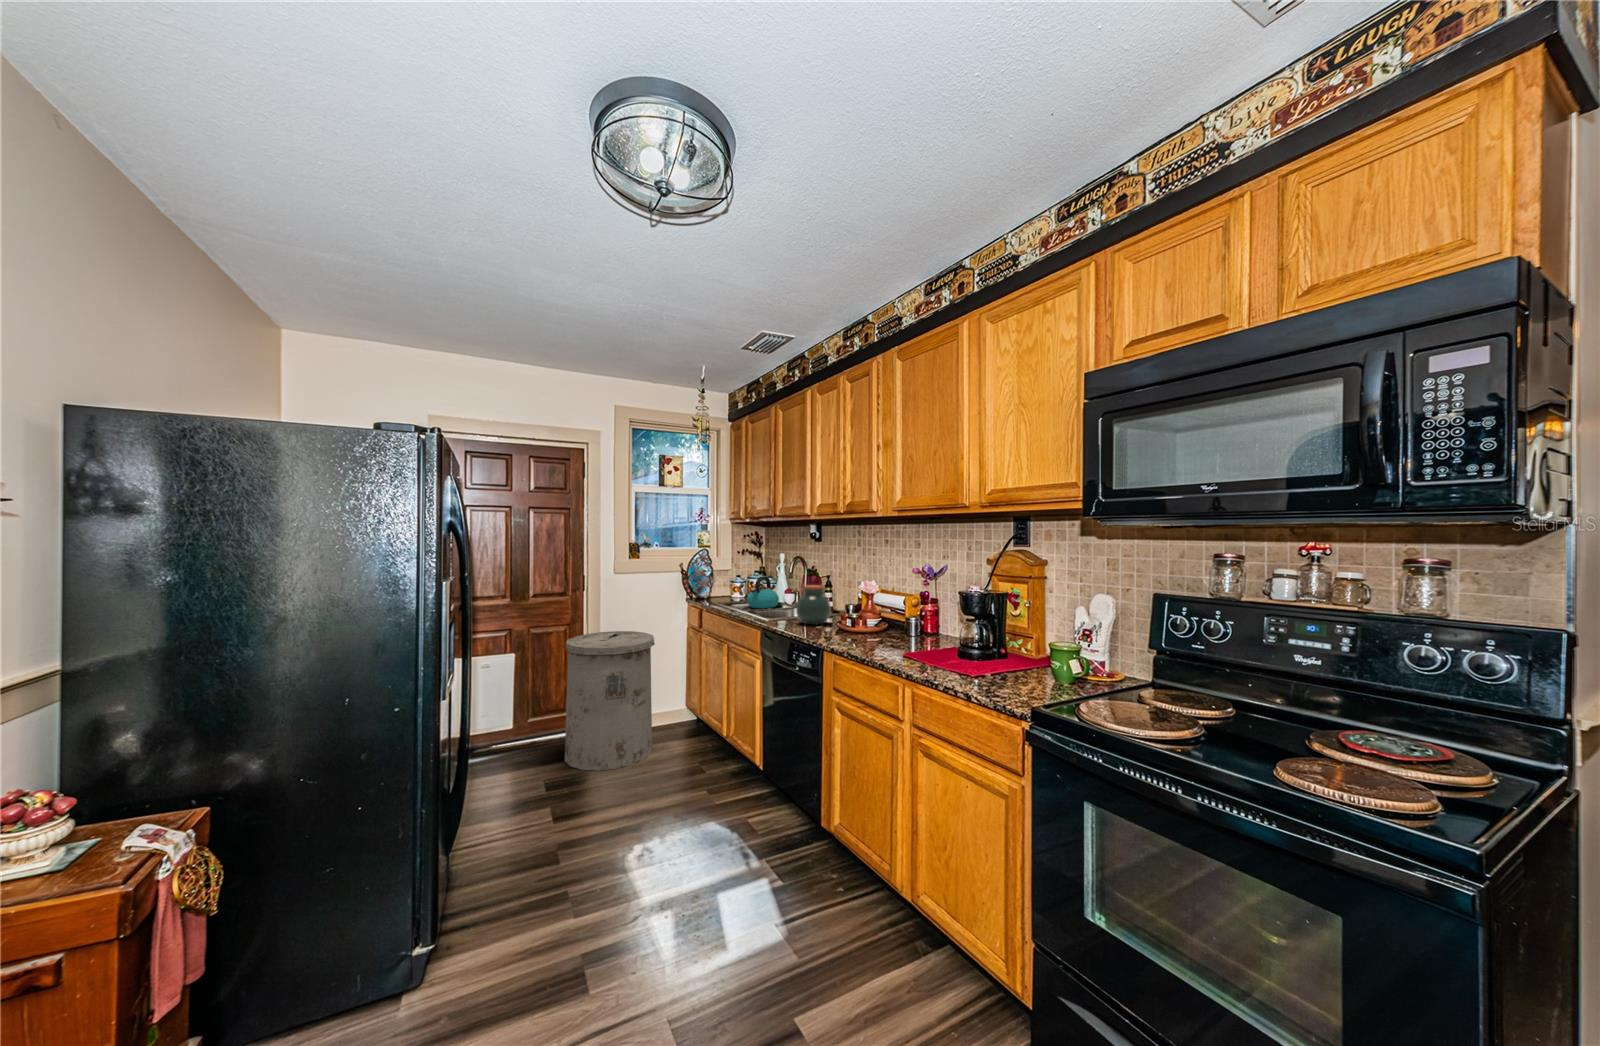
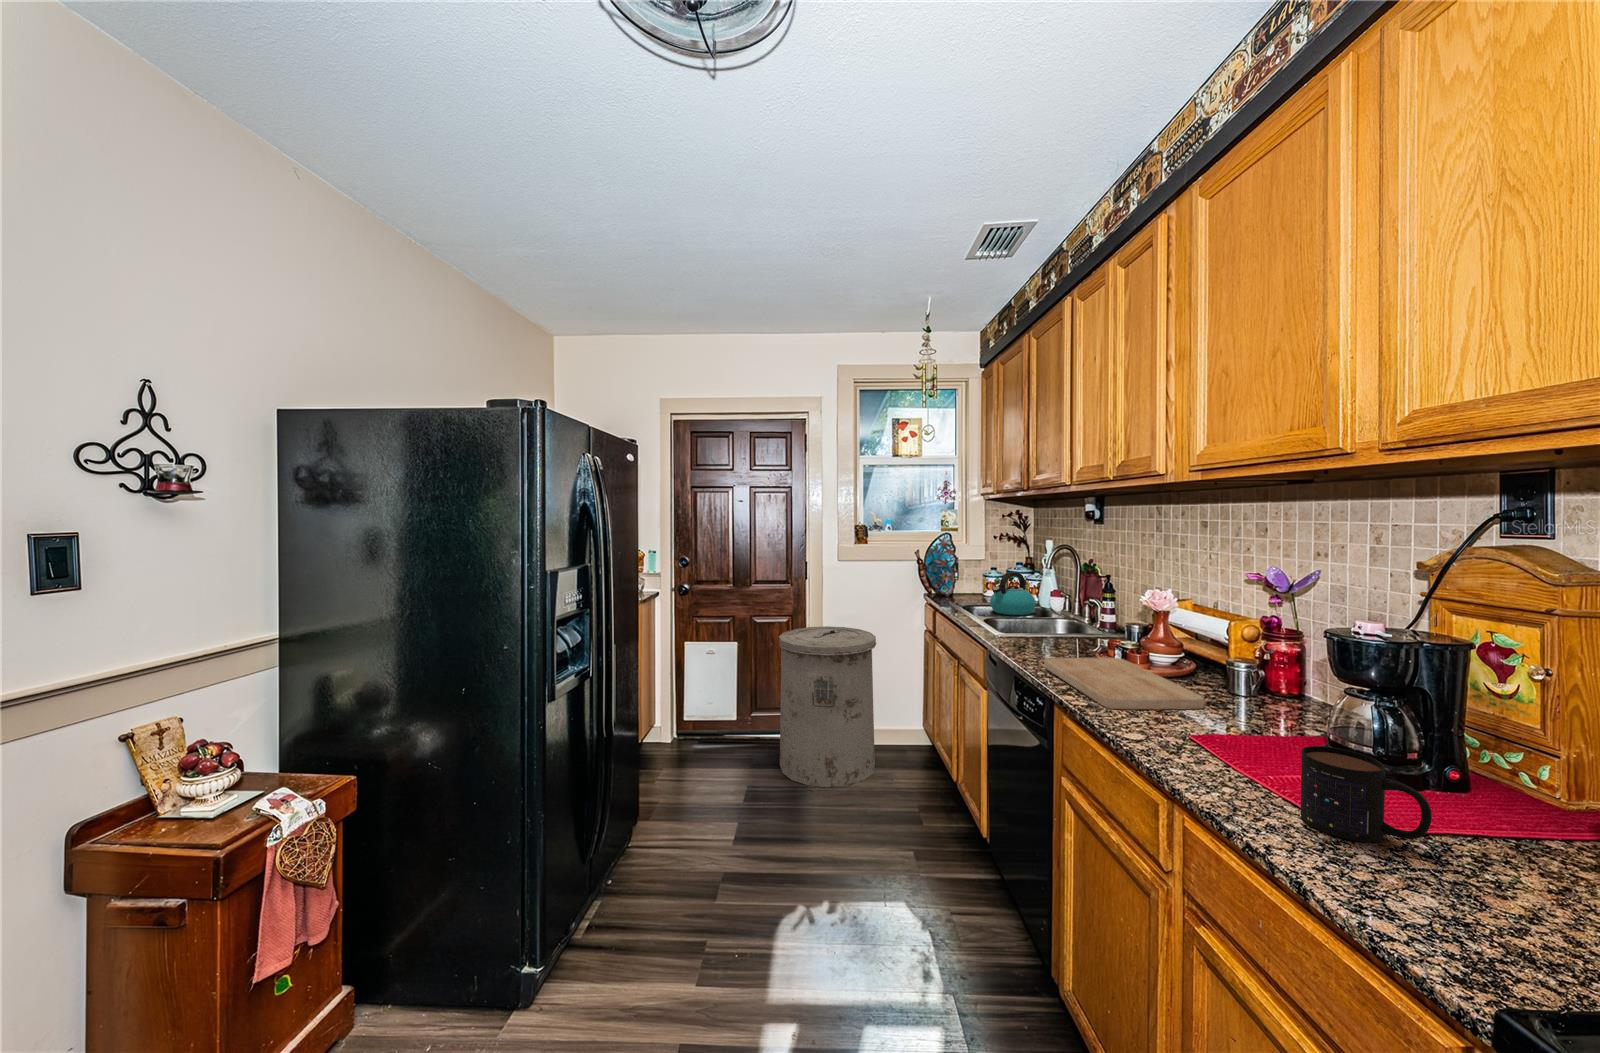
jar: present [796,585,831,625] -> none [1036,589,1093,650]
cutting board: none [812,625,903,649] -> present [1044,658,1204,709]
mug: none [958,641,1001,677] -> present [1300,746,1432,842]

